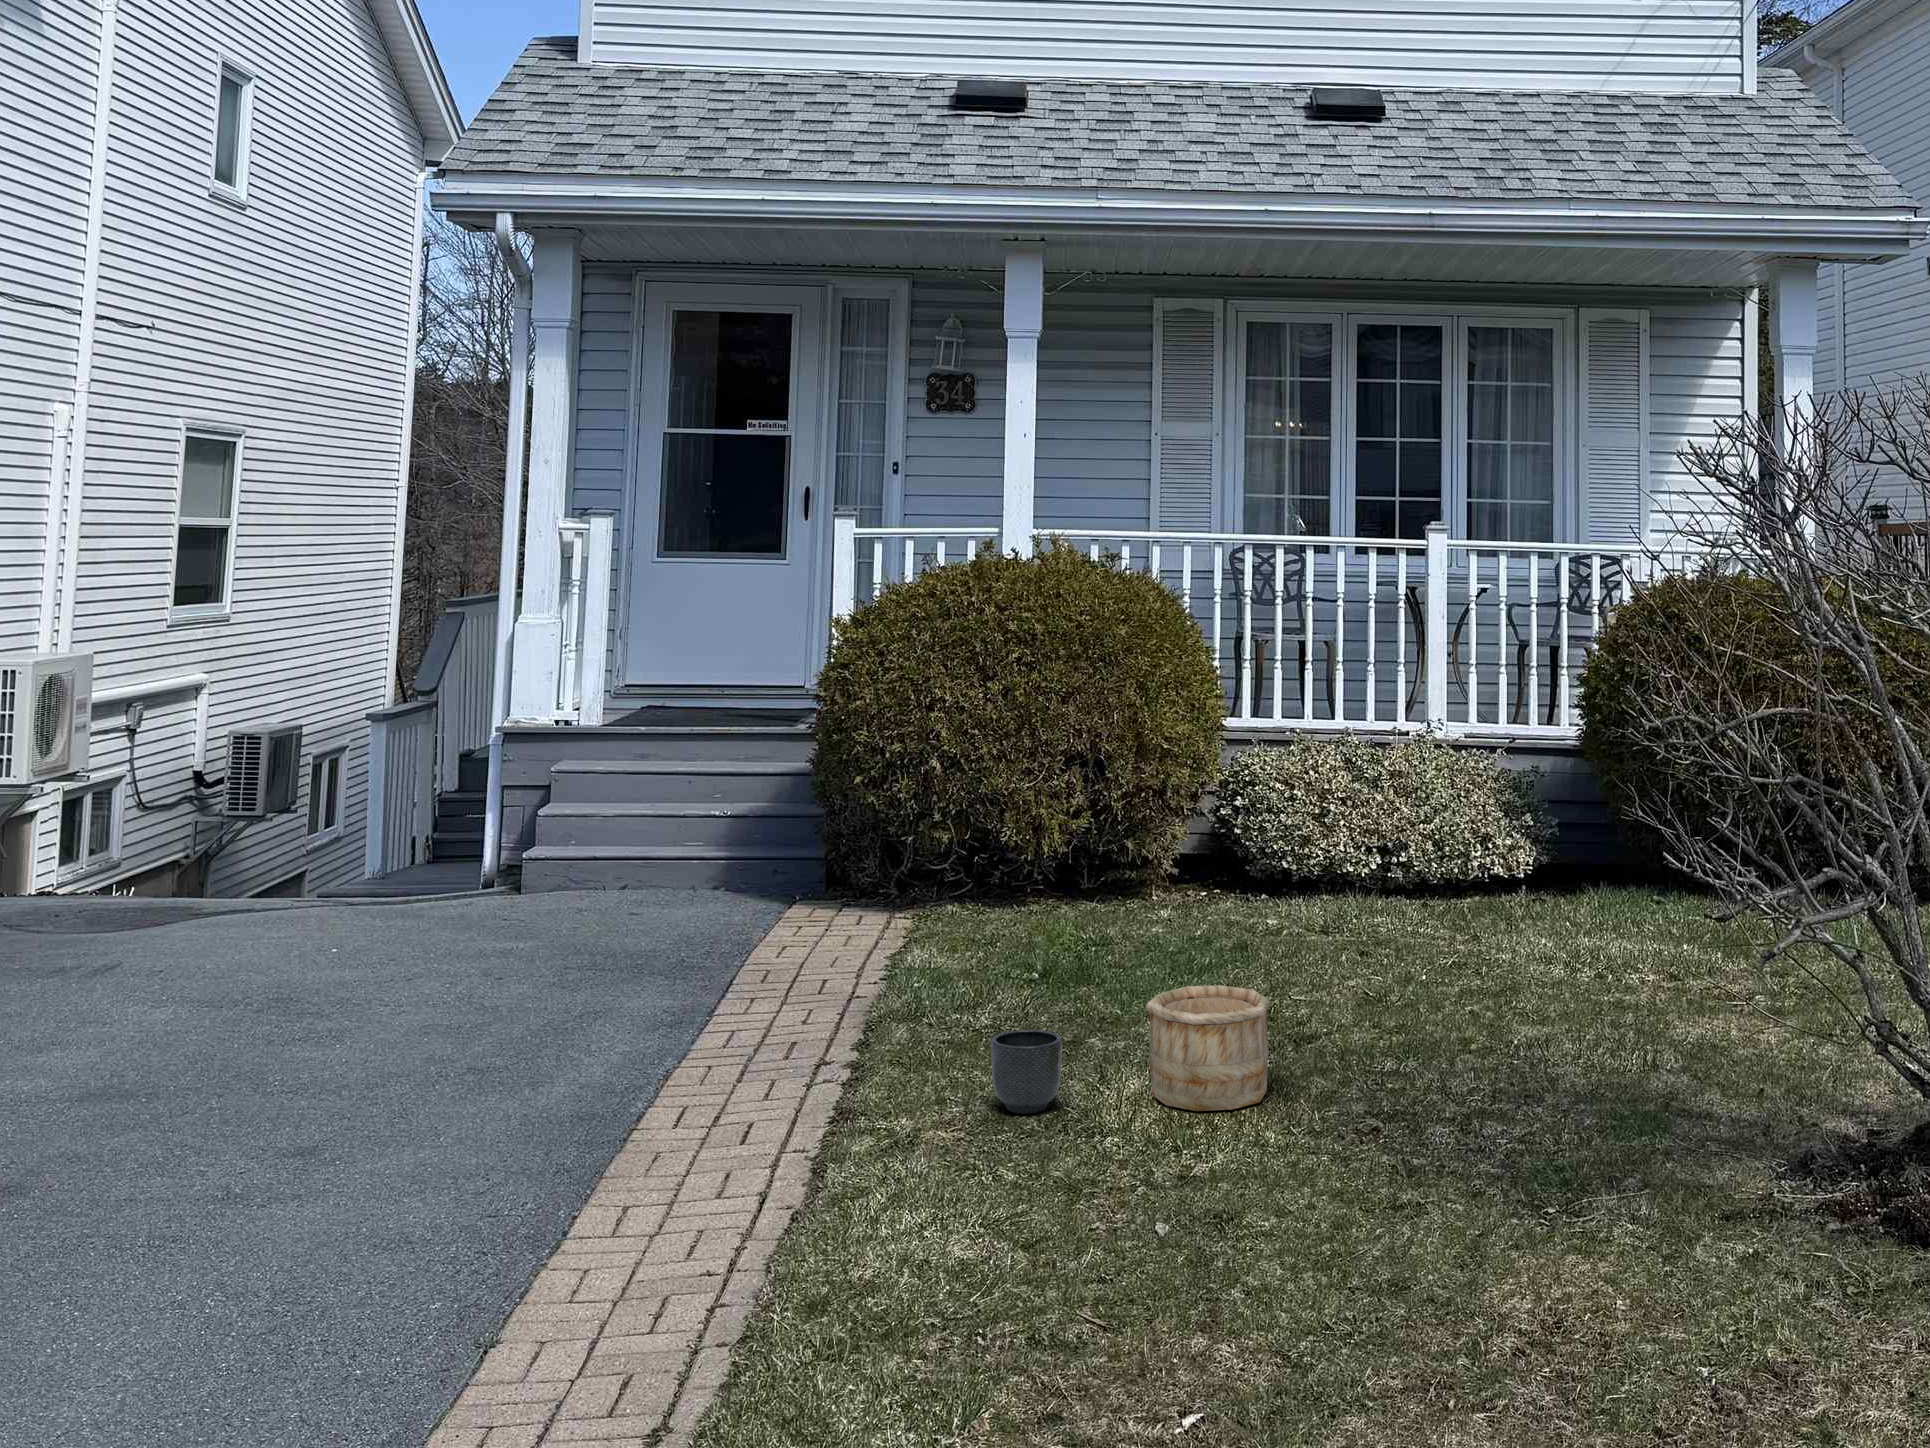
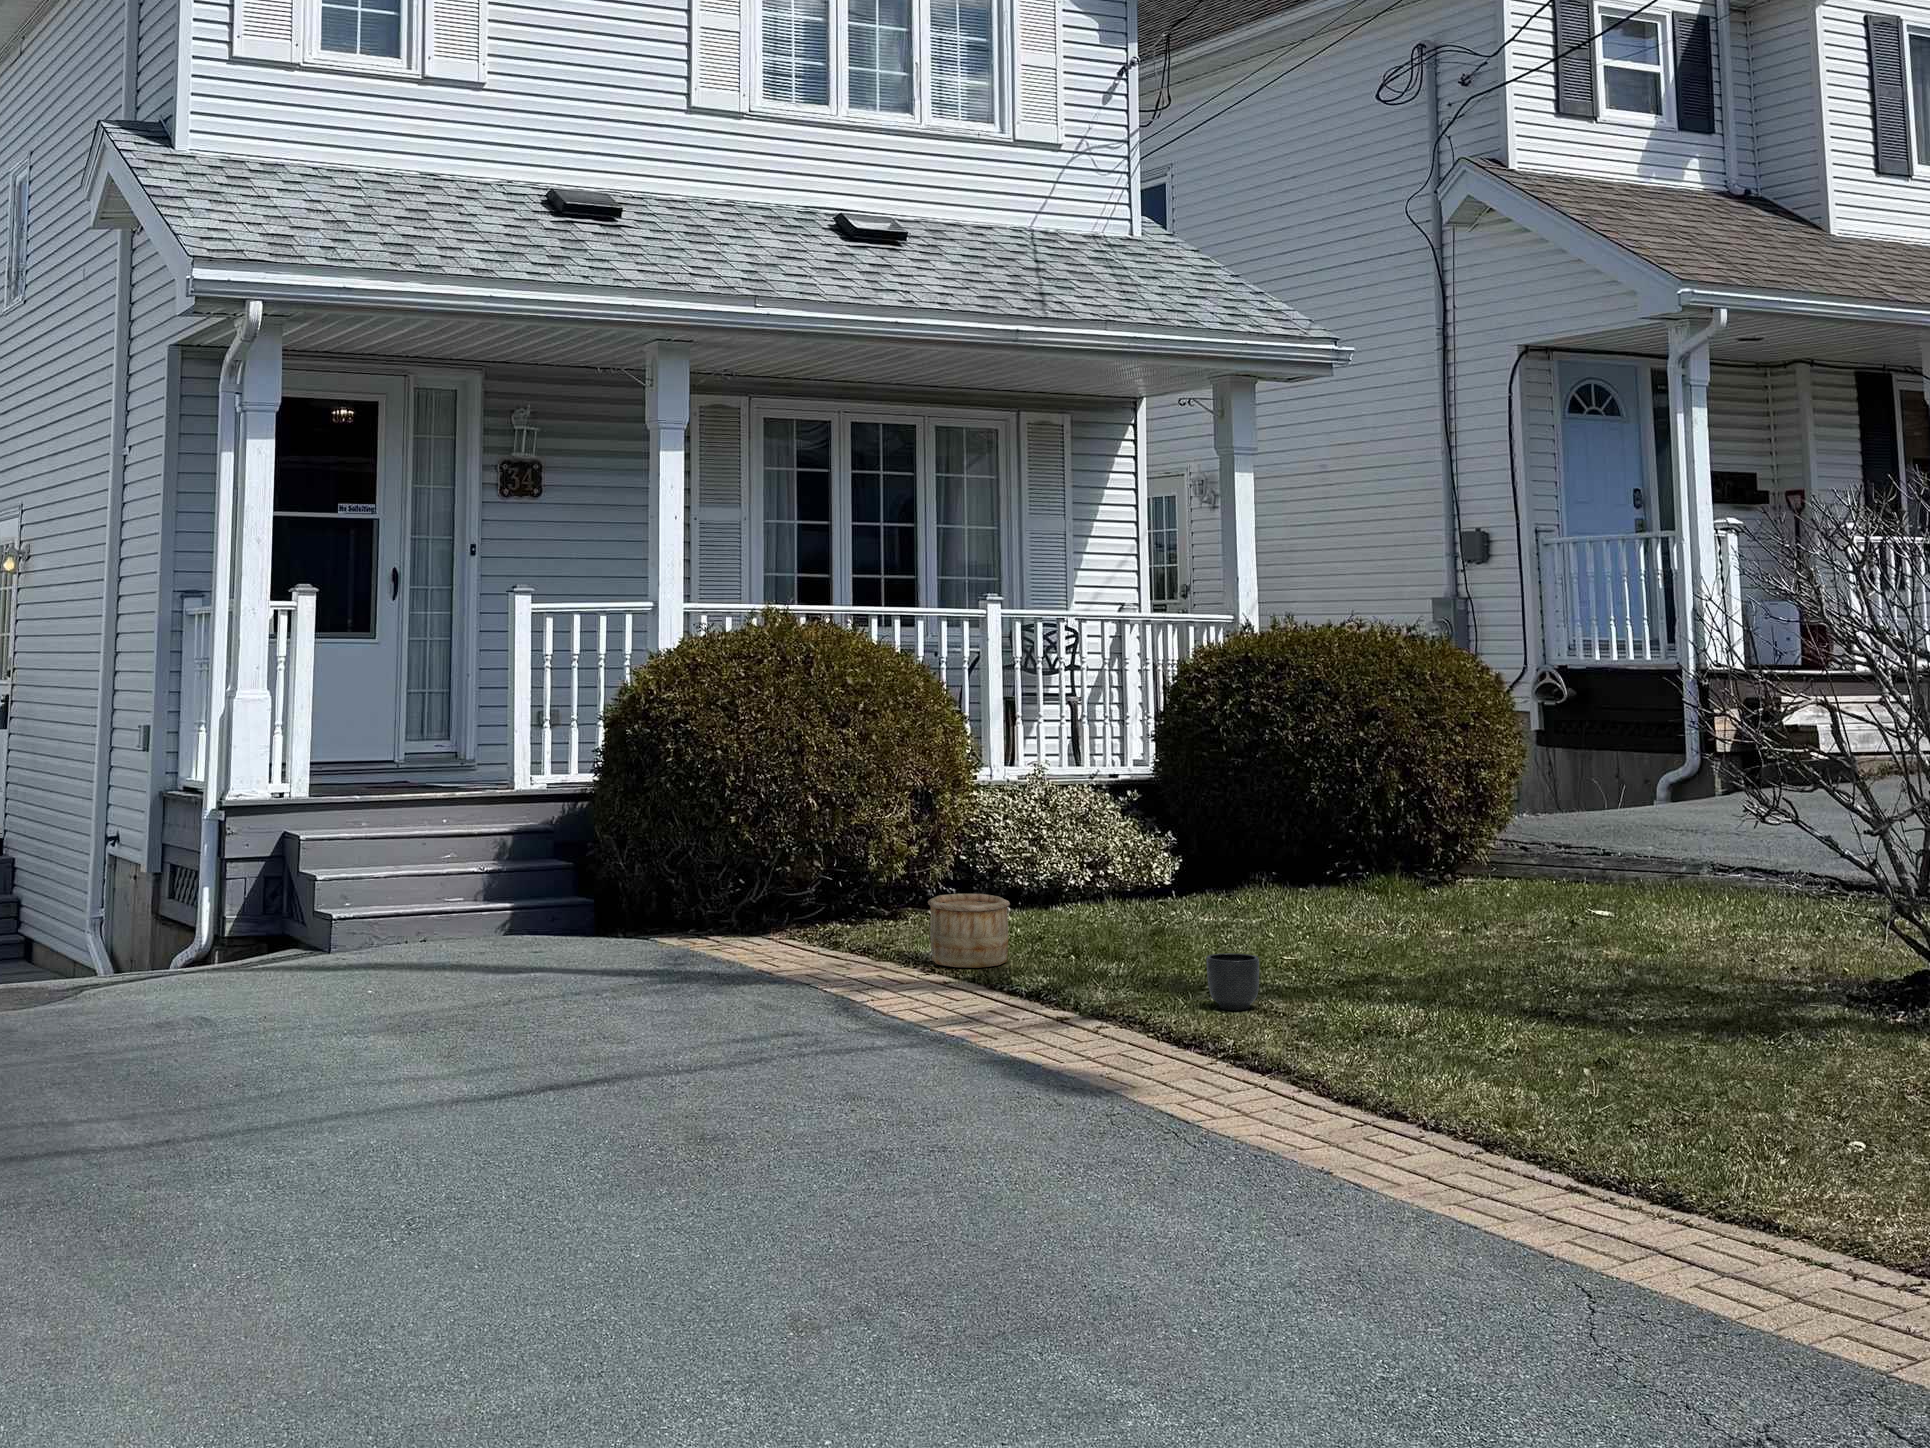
wooden bucket: present [1145,985,1270,1111] -> present [928,894,1010,968]

